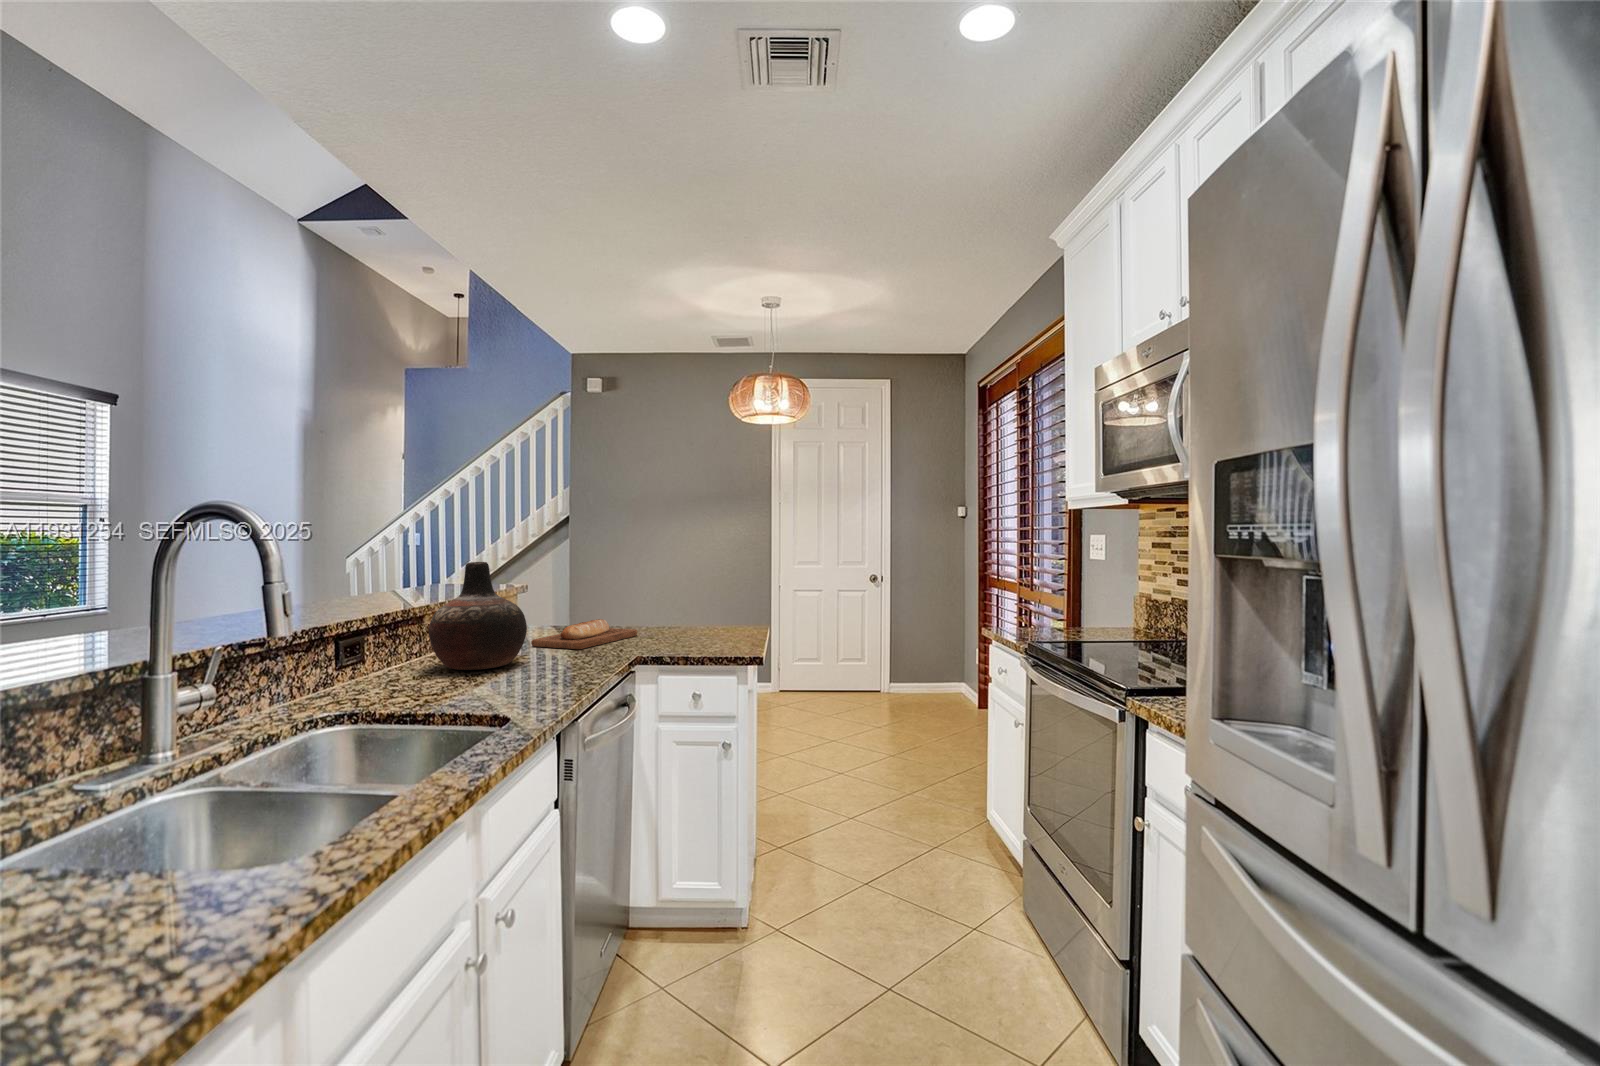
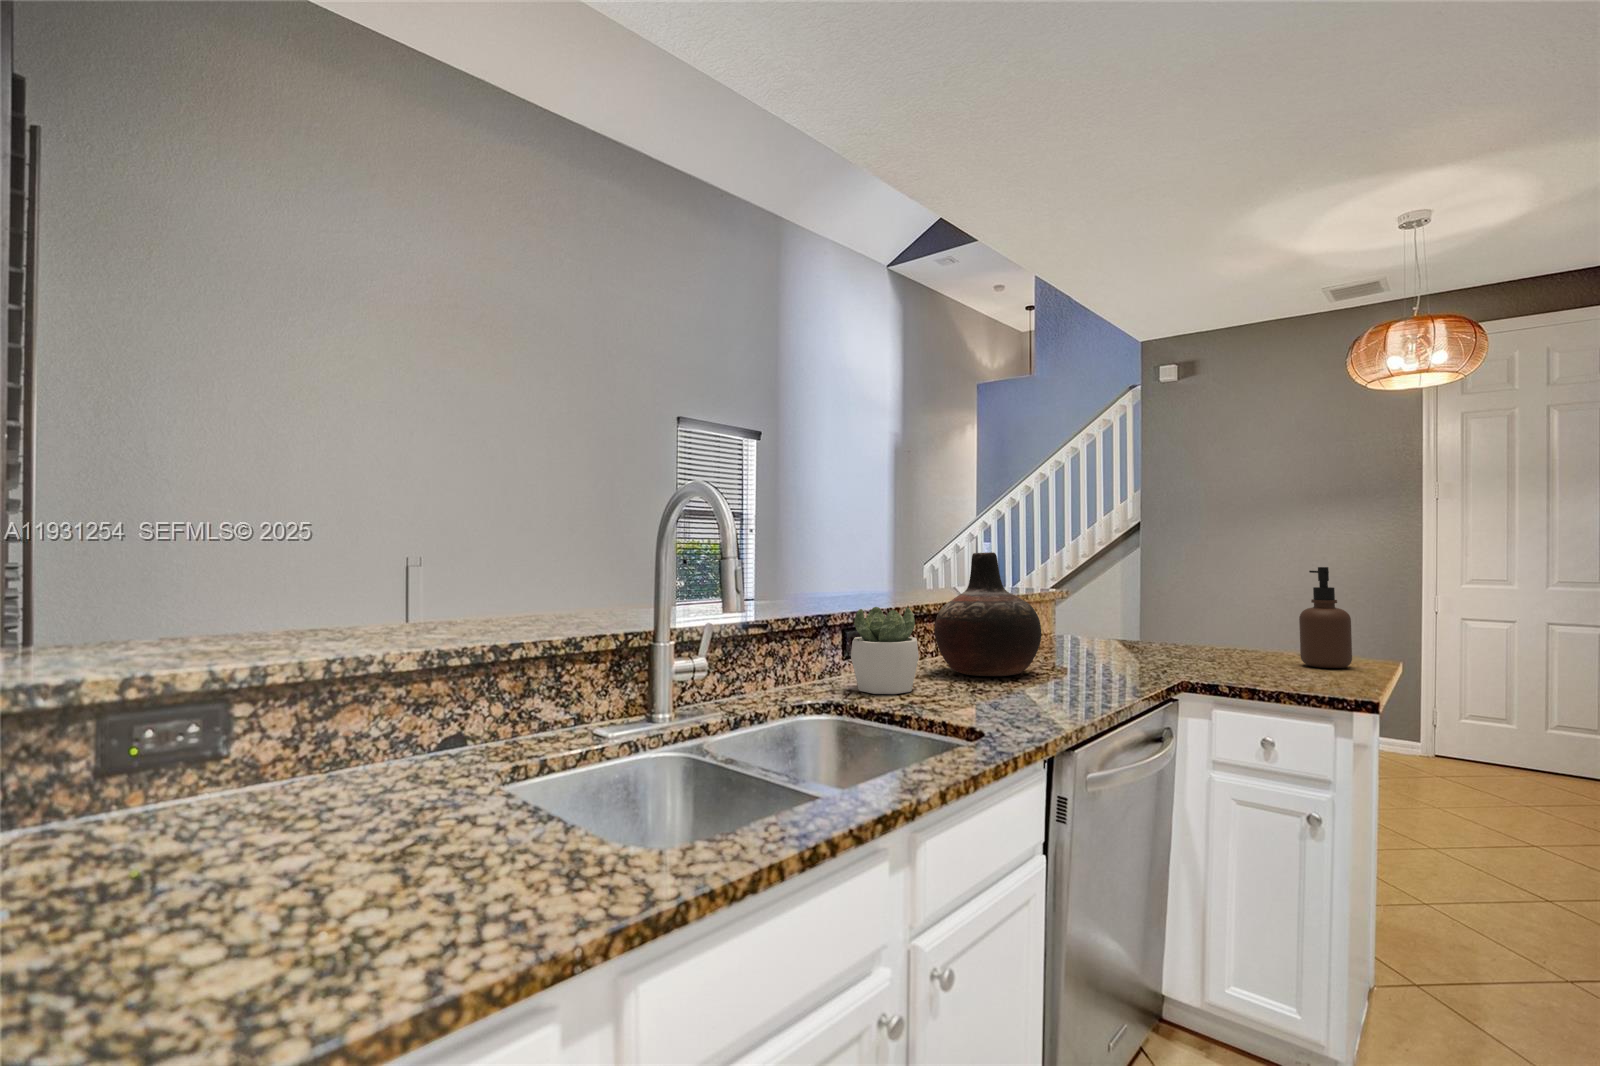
soap dispenser: none [702,567,731,636] -> present [1299,567,1352,668]
succulent plant: none [355,616,427,699] -> present [851,607,919,694]
bread loaf: present [531,619,637,649] -> none [1058,632,1201,666]

